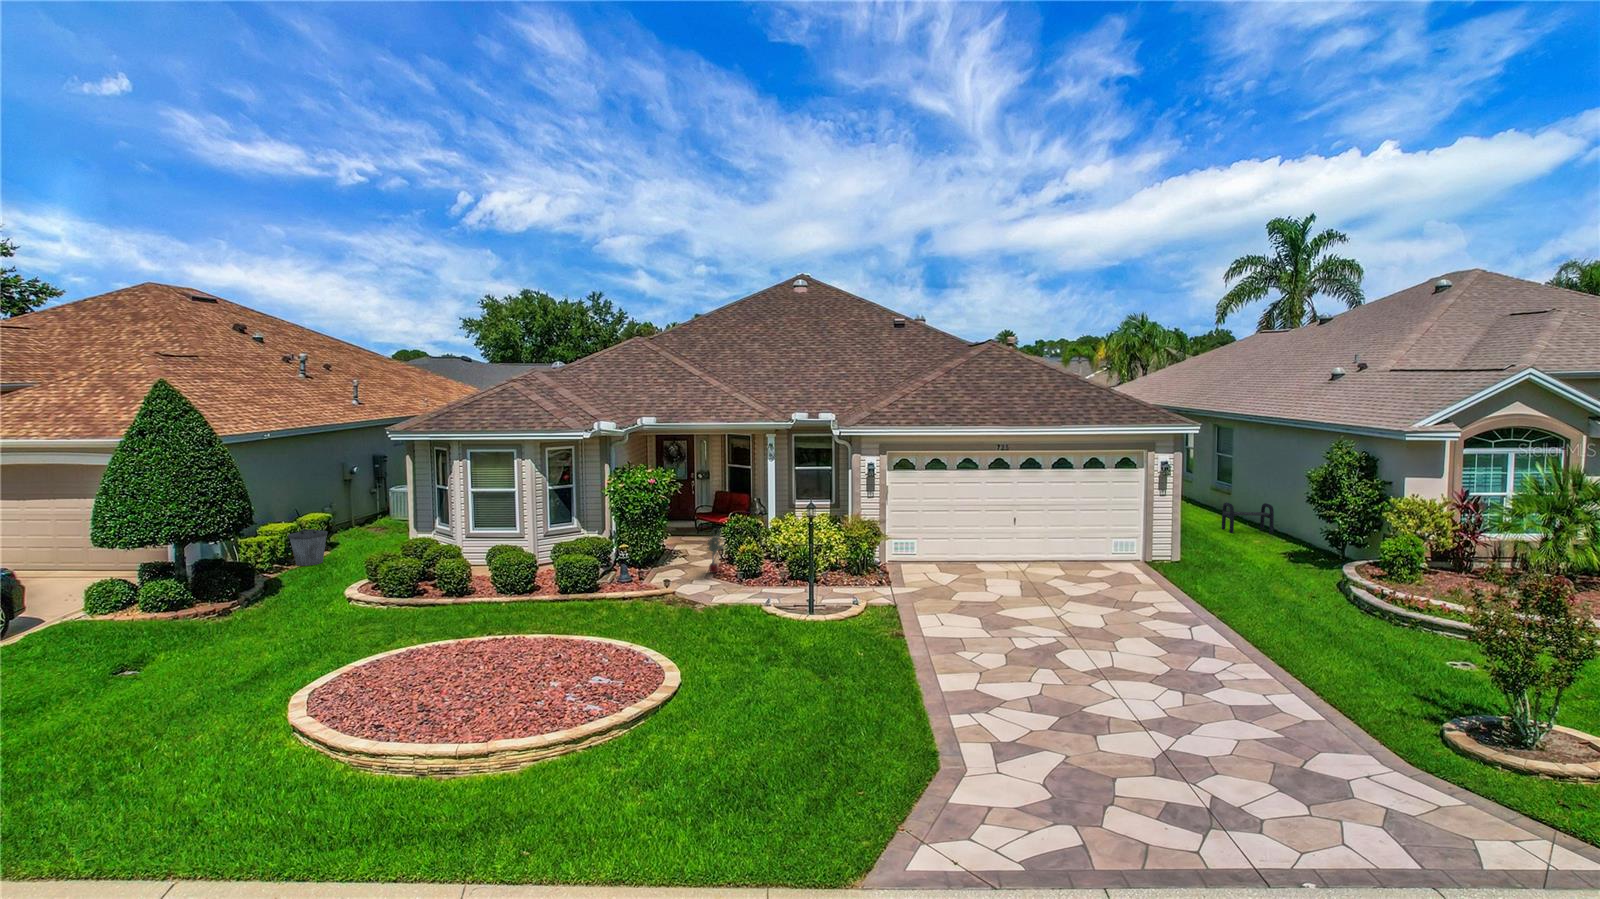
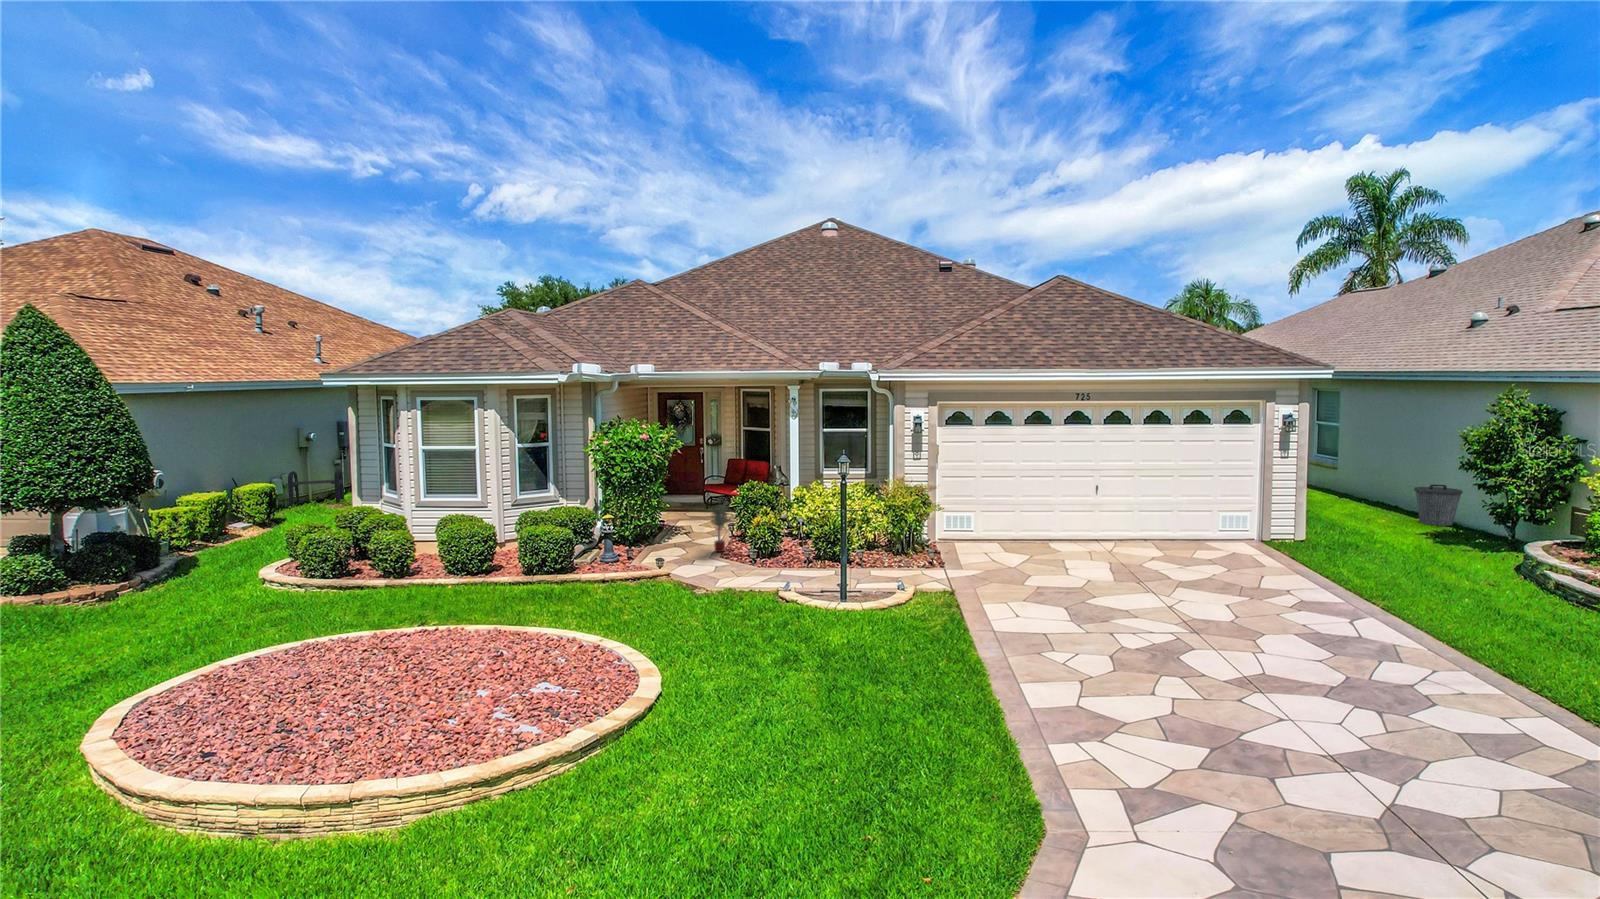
bench: present [1222,502,1274,534] -> present [288,469,344,505]
trash can: present [288,529,328,566] -> present [1414,484,1463,526]

